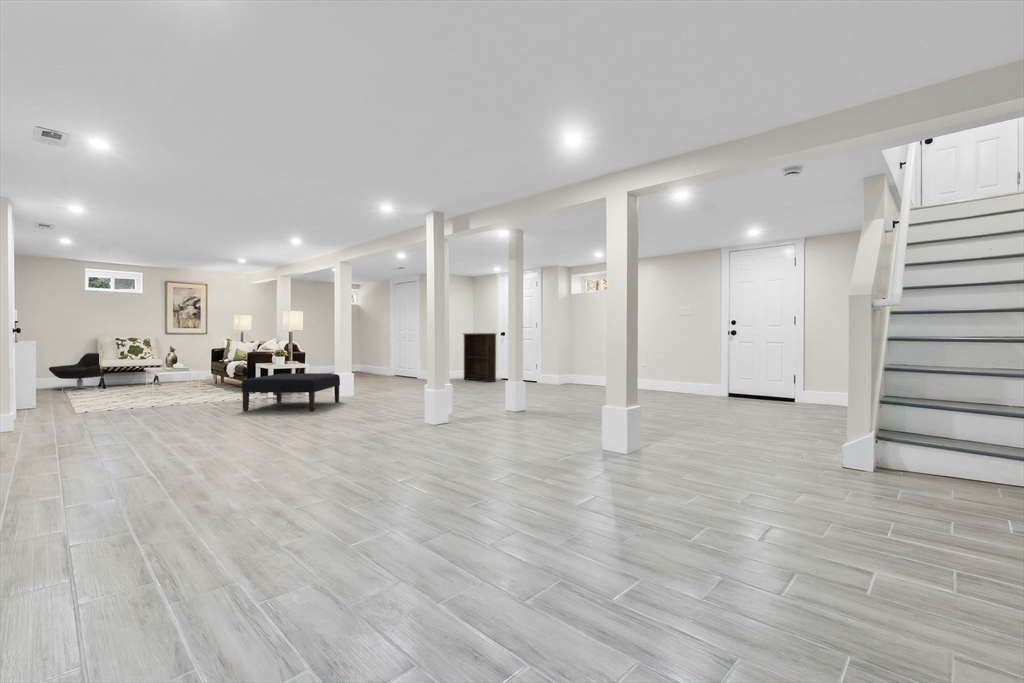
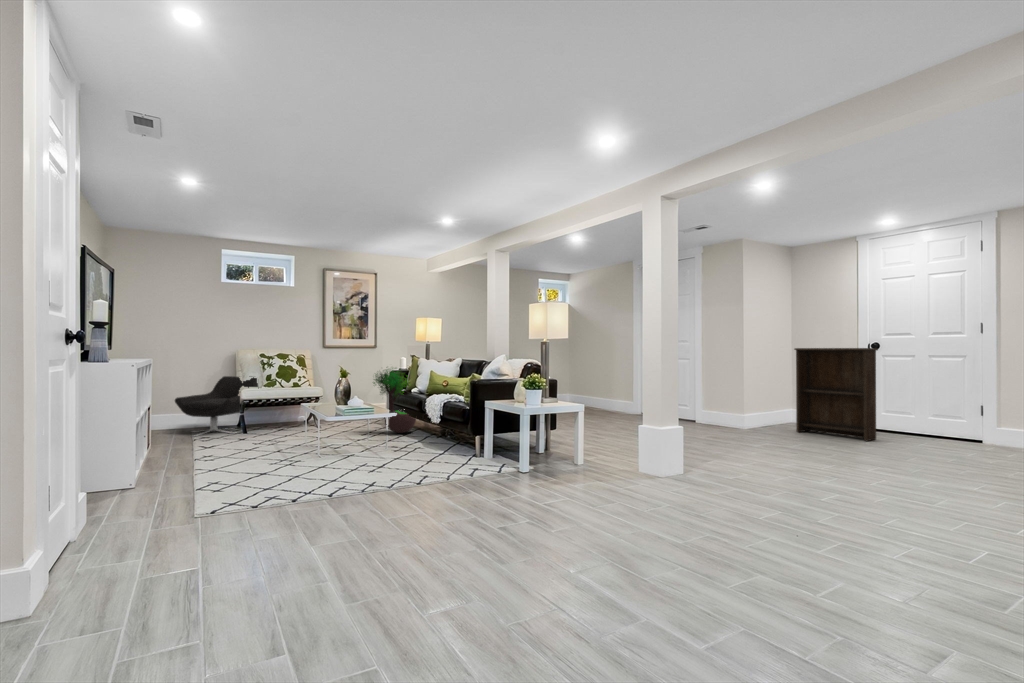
potted tree: none [196,343,227,386] -> present [374,370,416,433]
ottoman: present [242,373,340,411] -> none [547,435,731,550]

